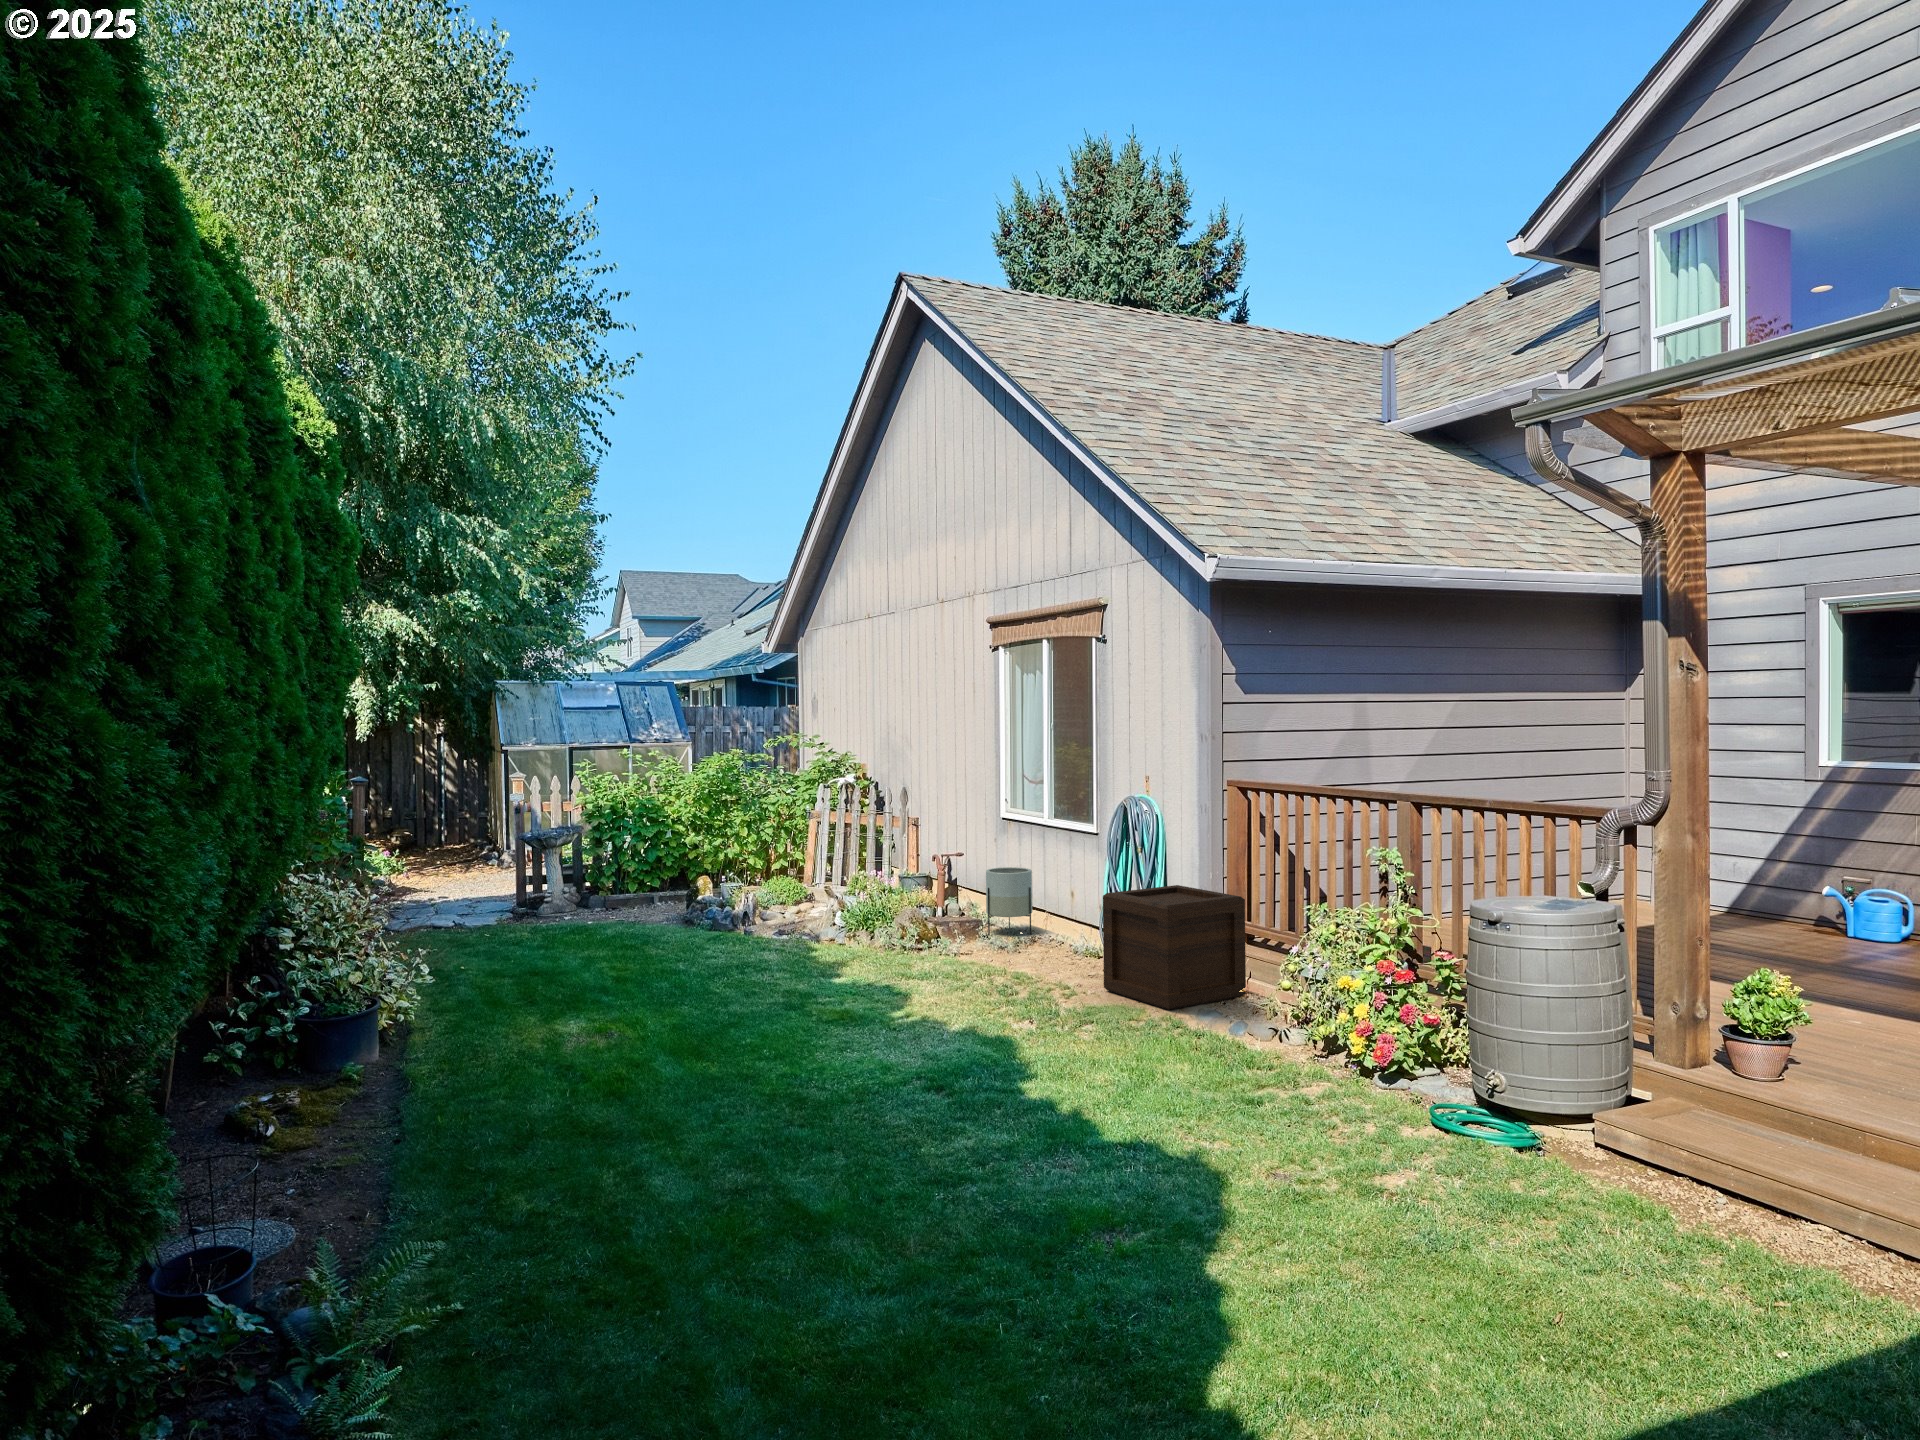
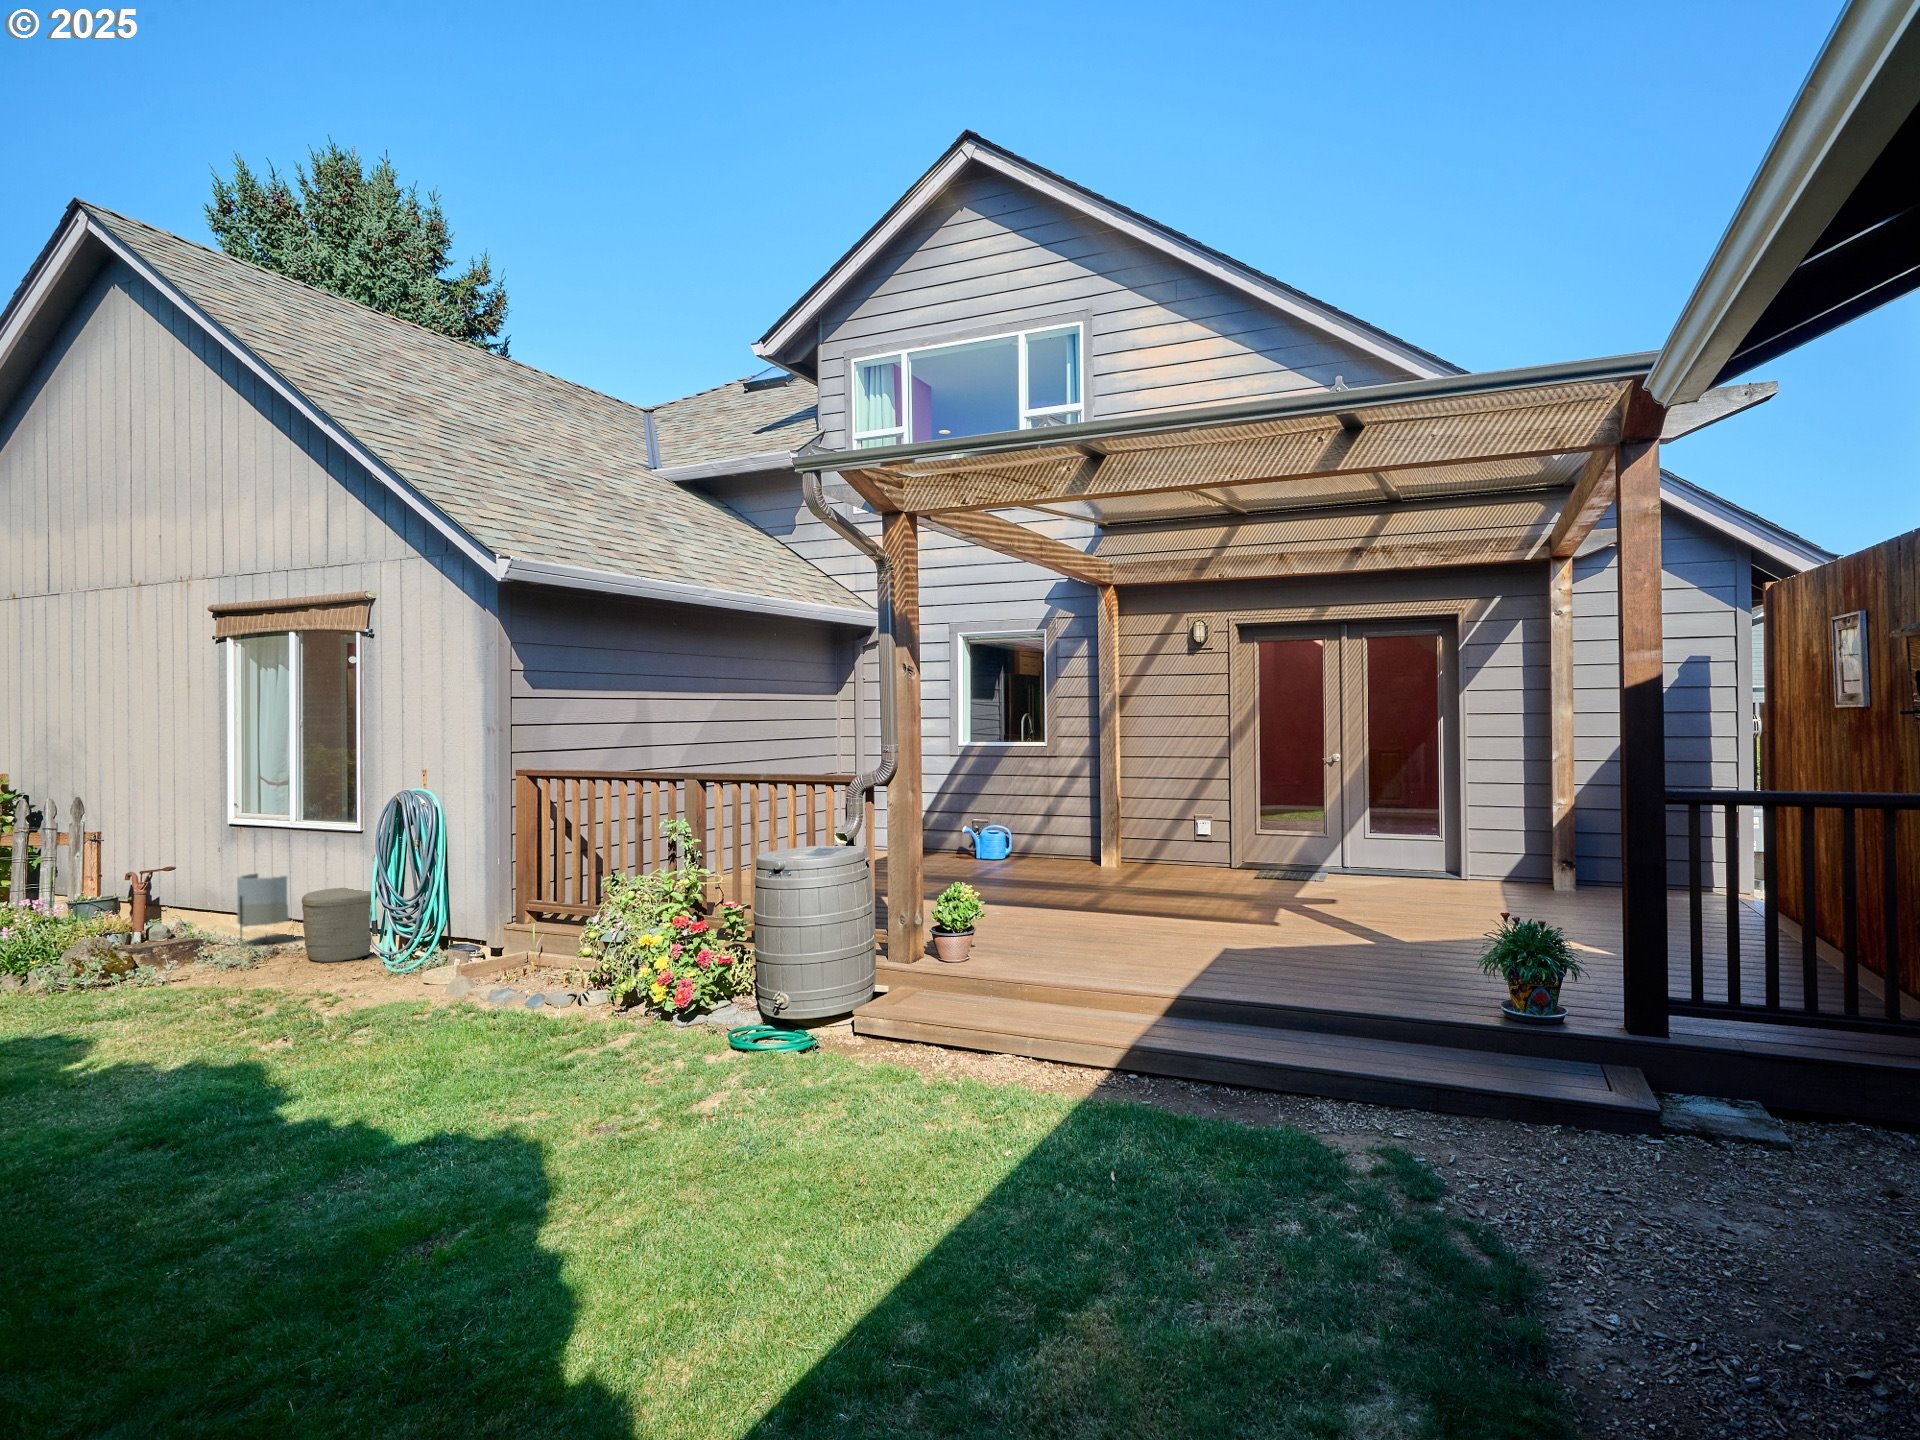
wooden crate: present [1103,885,1246,1010] -> none [392,872,543,992]
woven basket: none [1033,889,1098,961] -> present [302,888,372,962]

